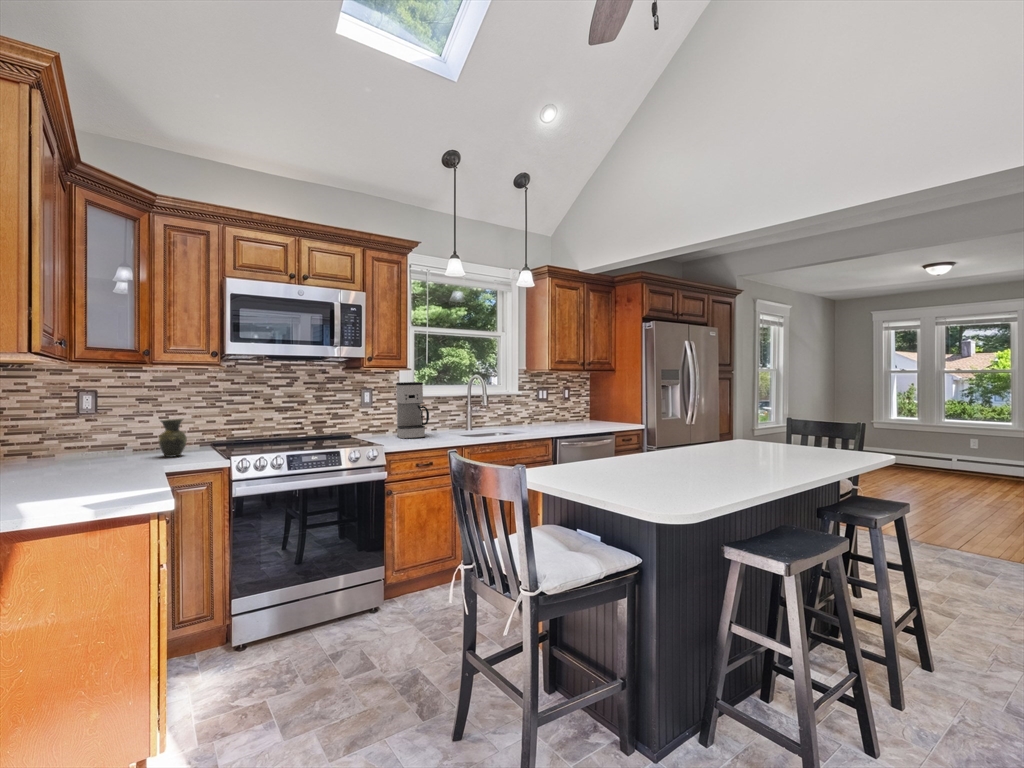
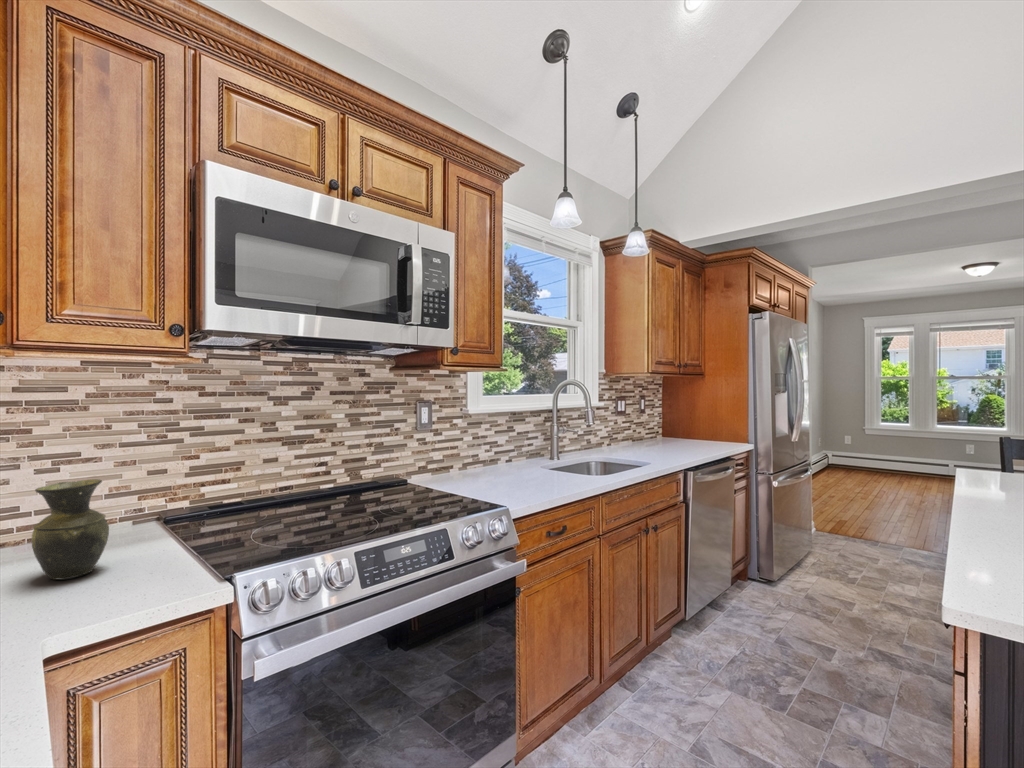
coffee maker: present [396,382,429,439] -> none [477,390,534,485]

